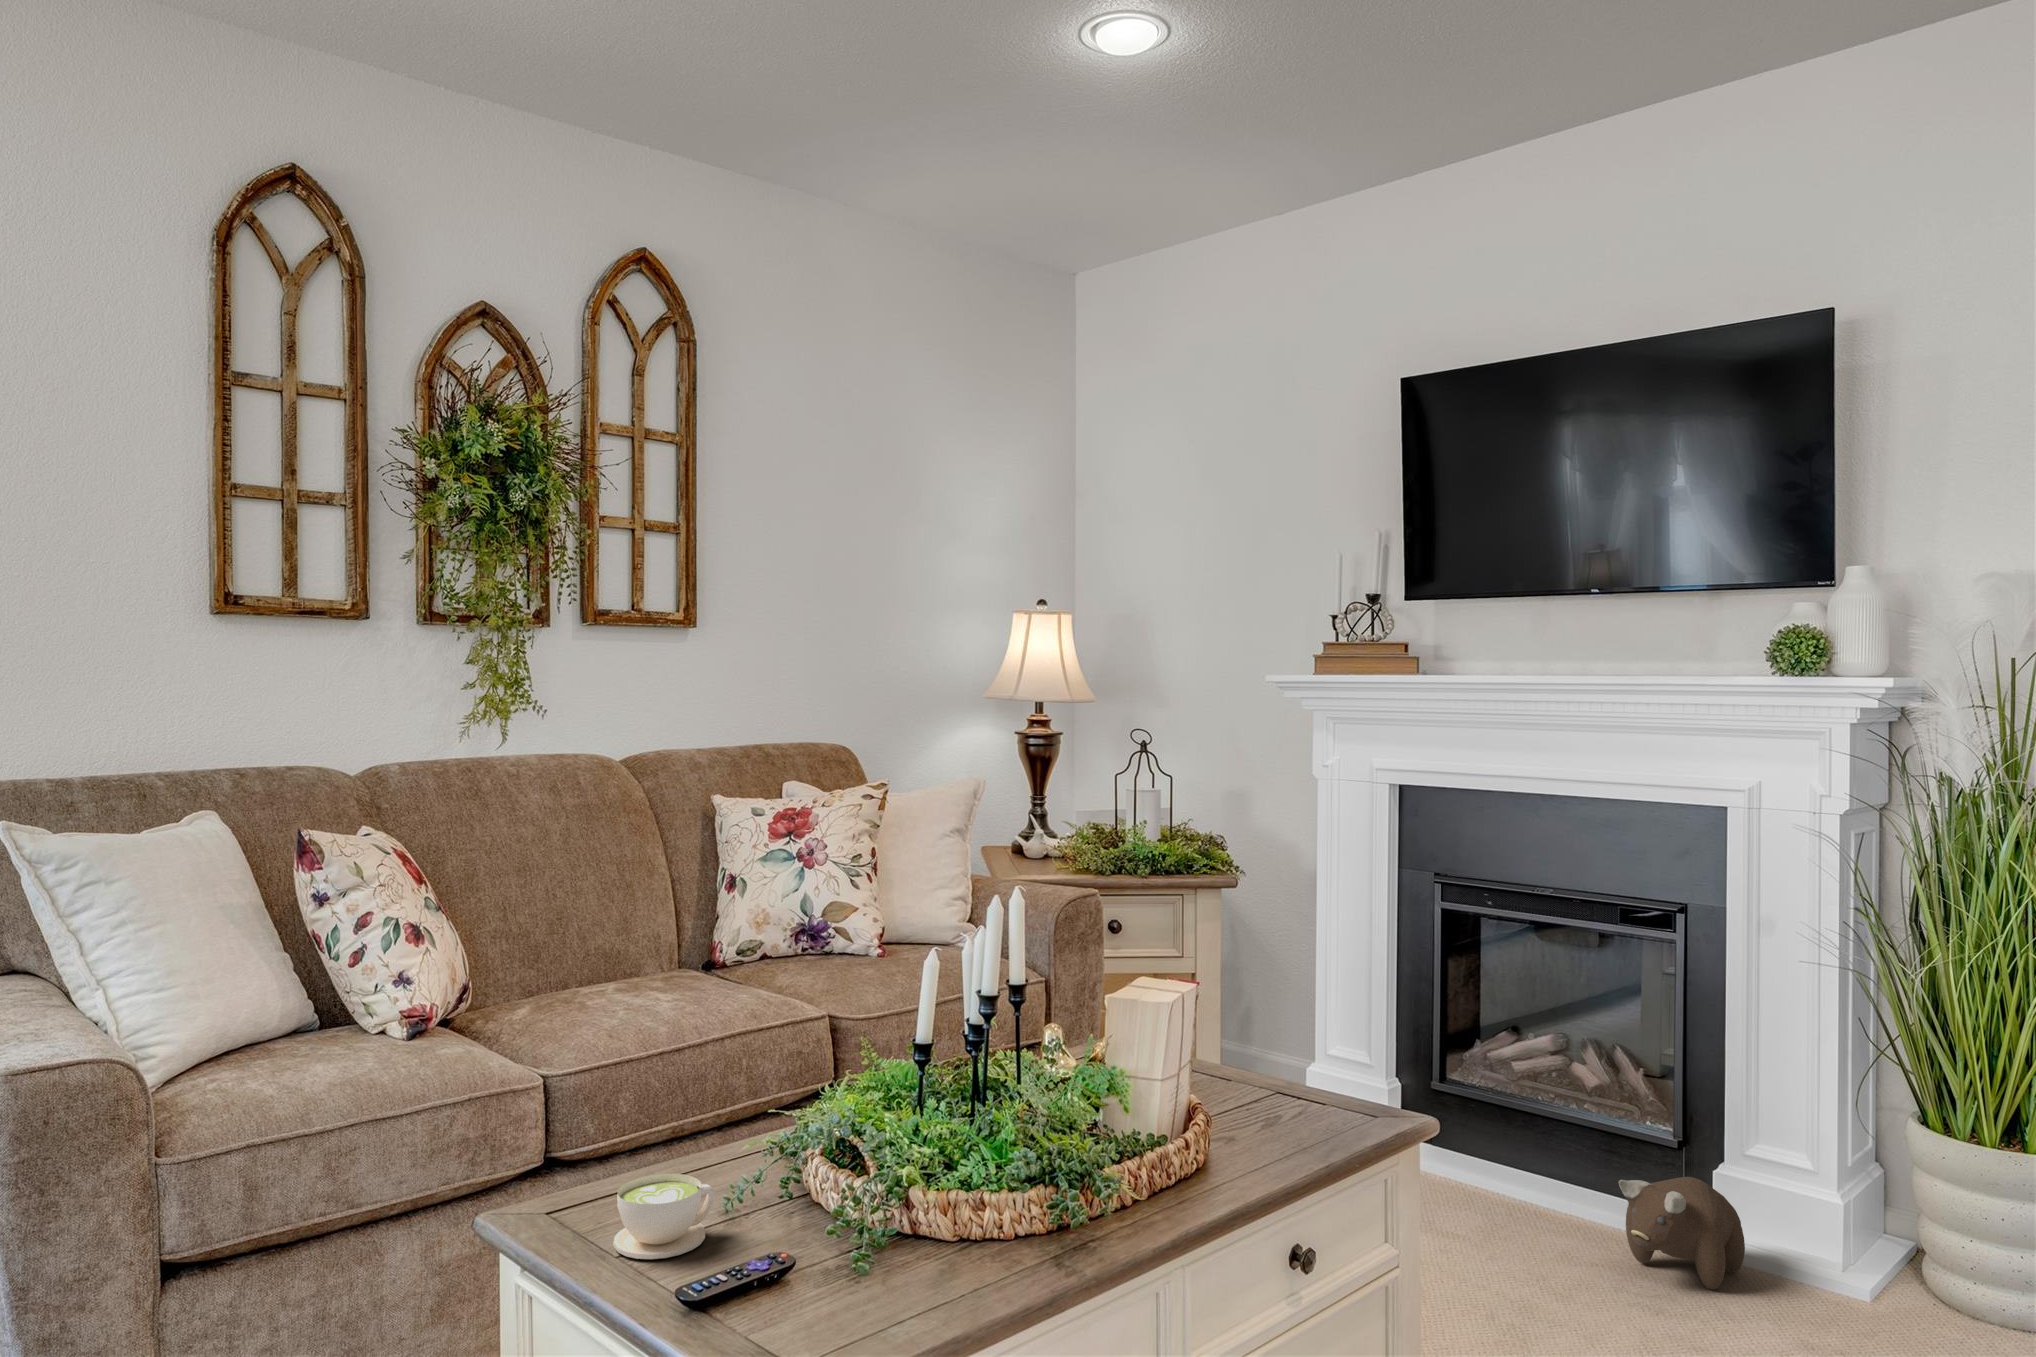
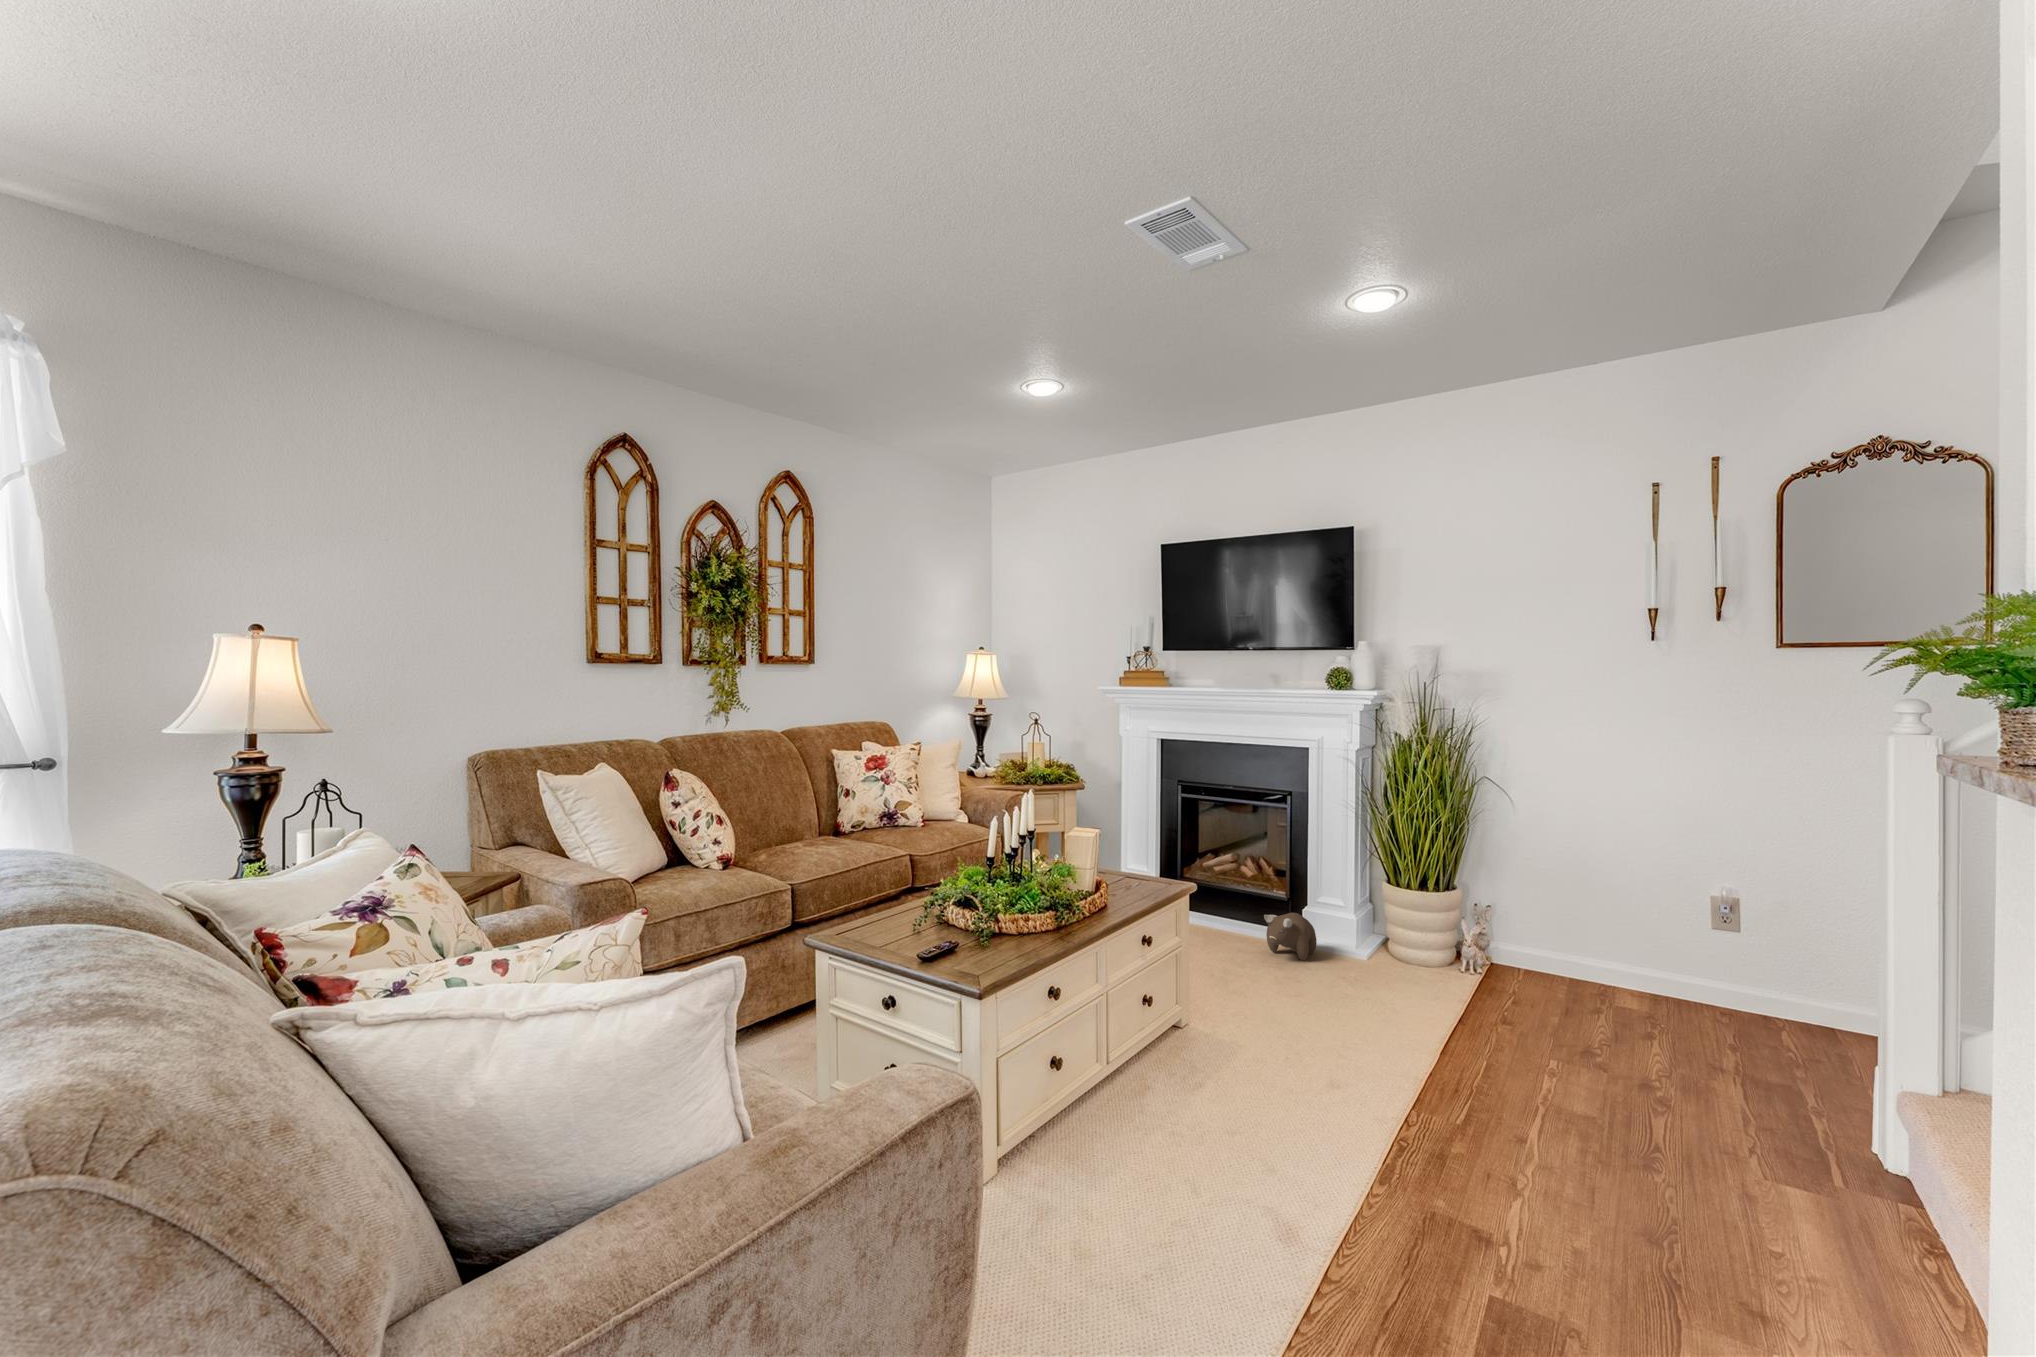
coffee cup: present [614,1174,715,1259] -> none [880,913,919,946]

